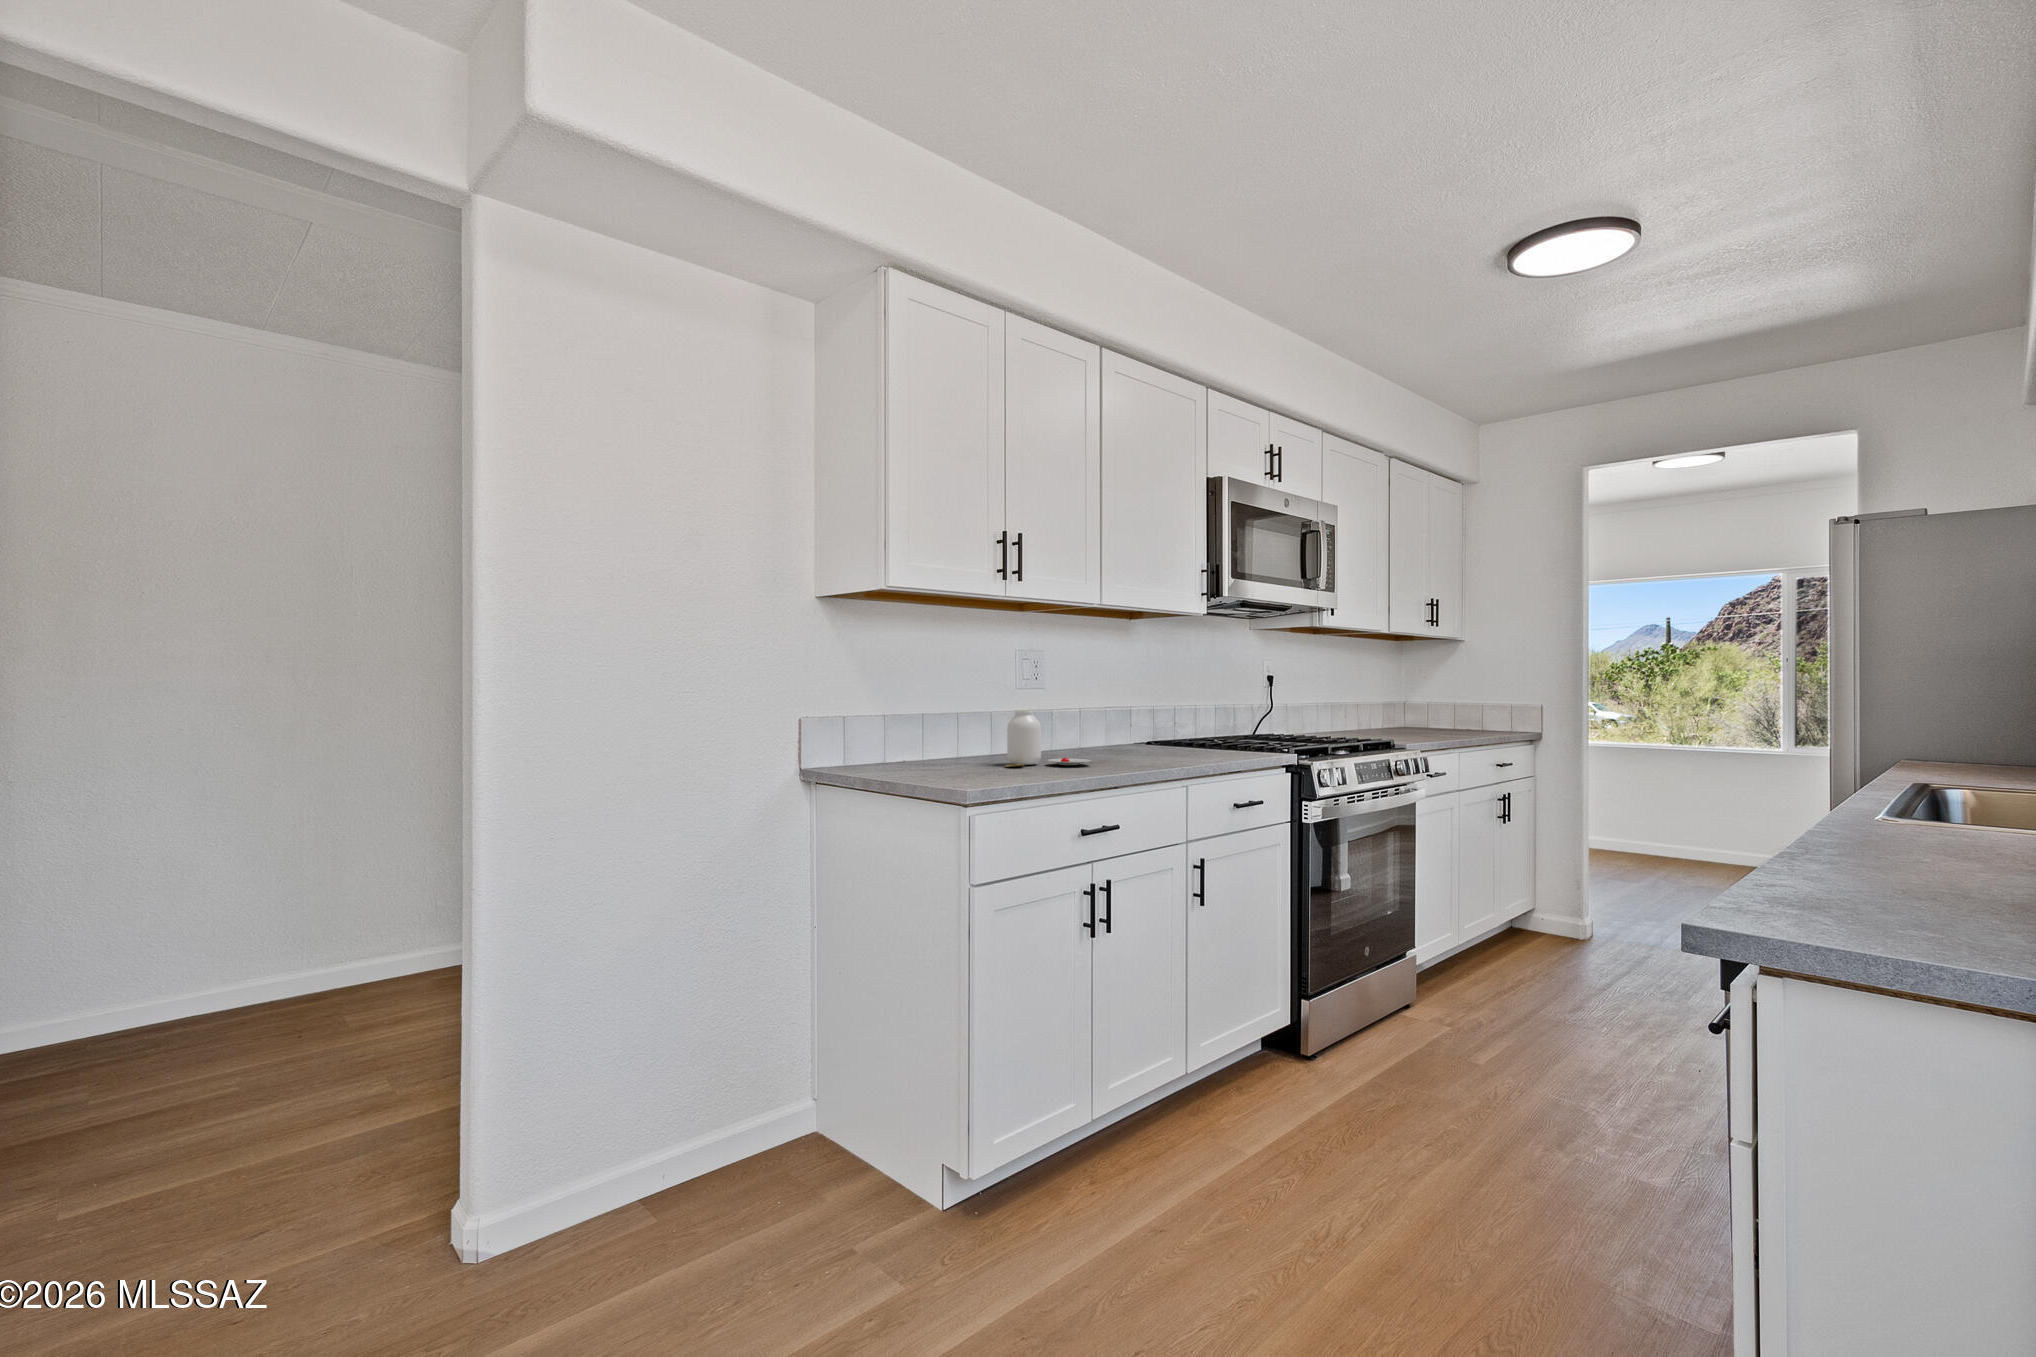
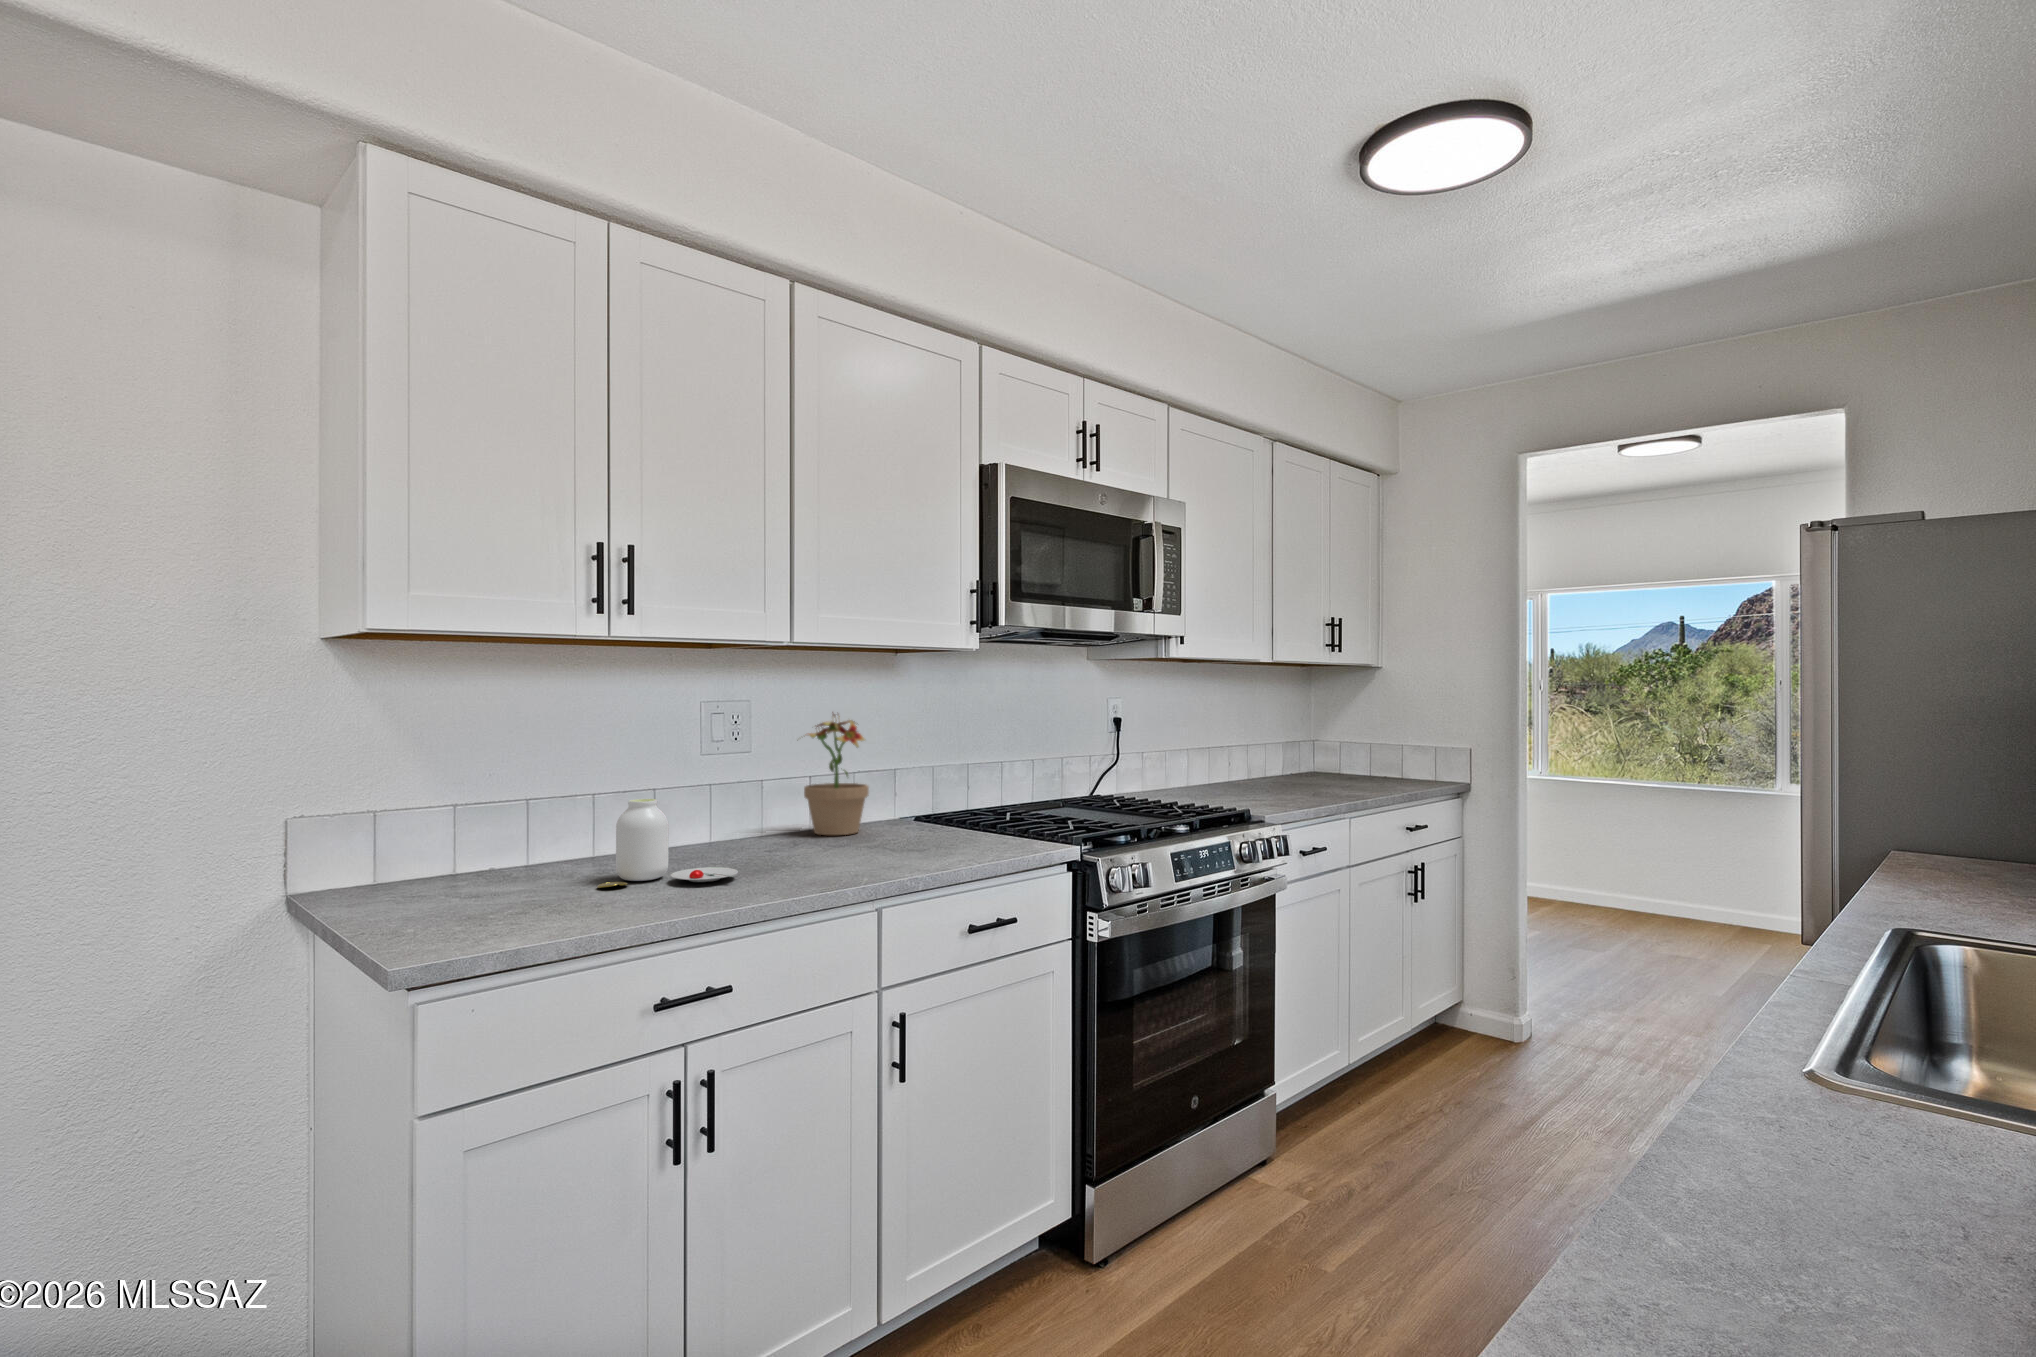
potted plant: none [1079,660,1129,749] -> present [804,712,869,835]

